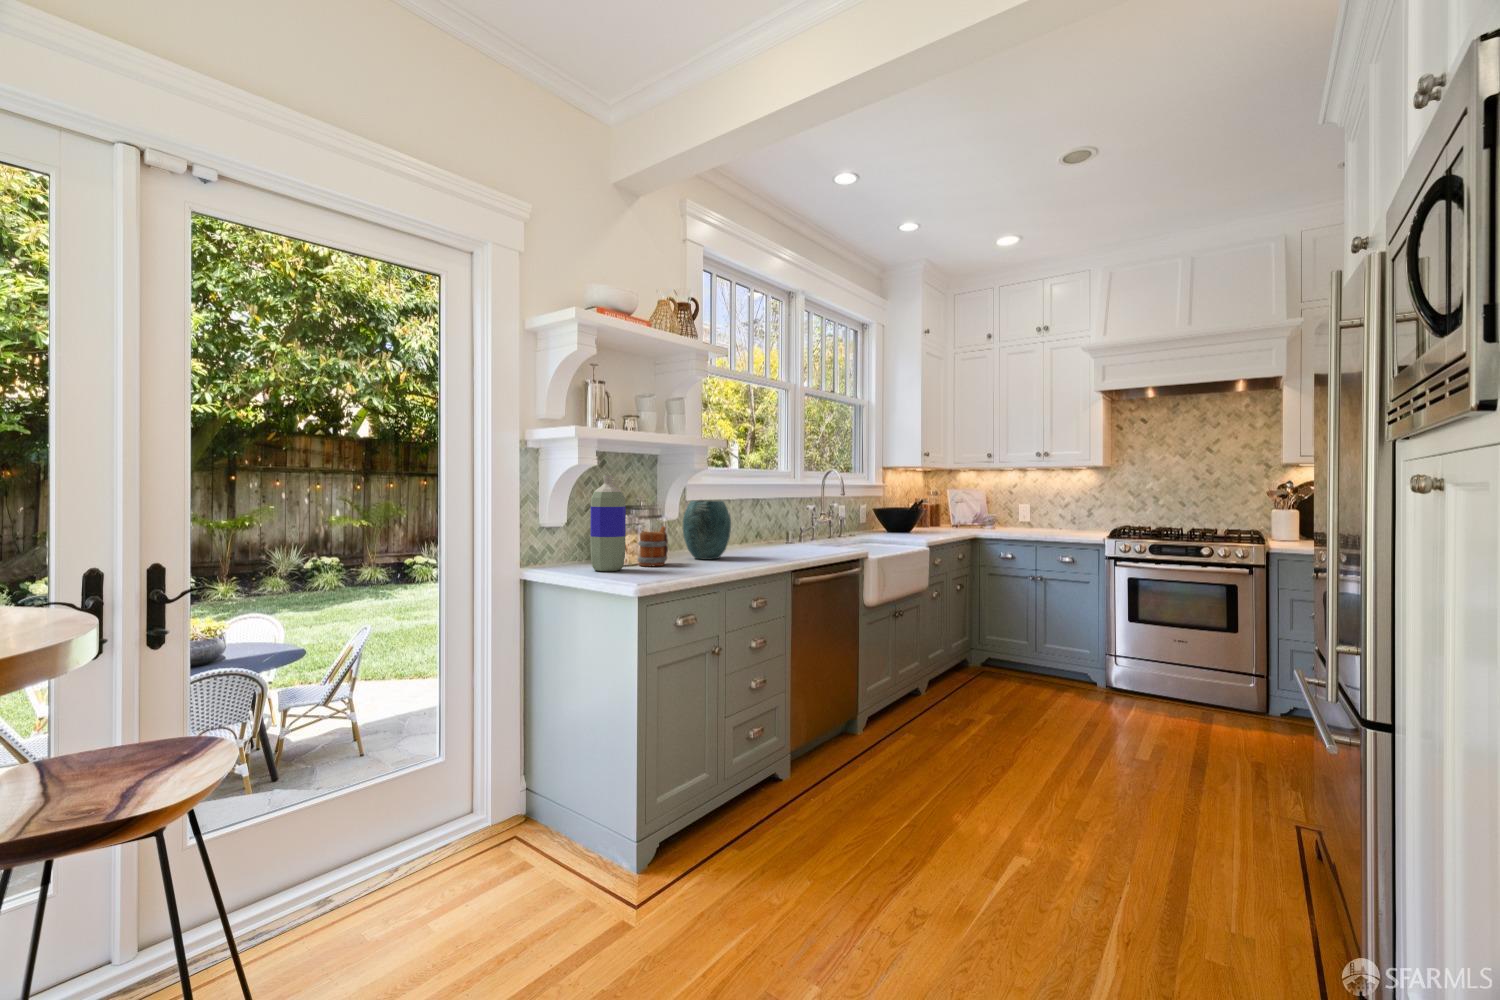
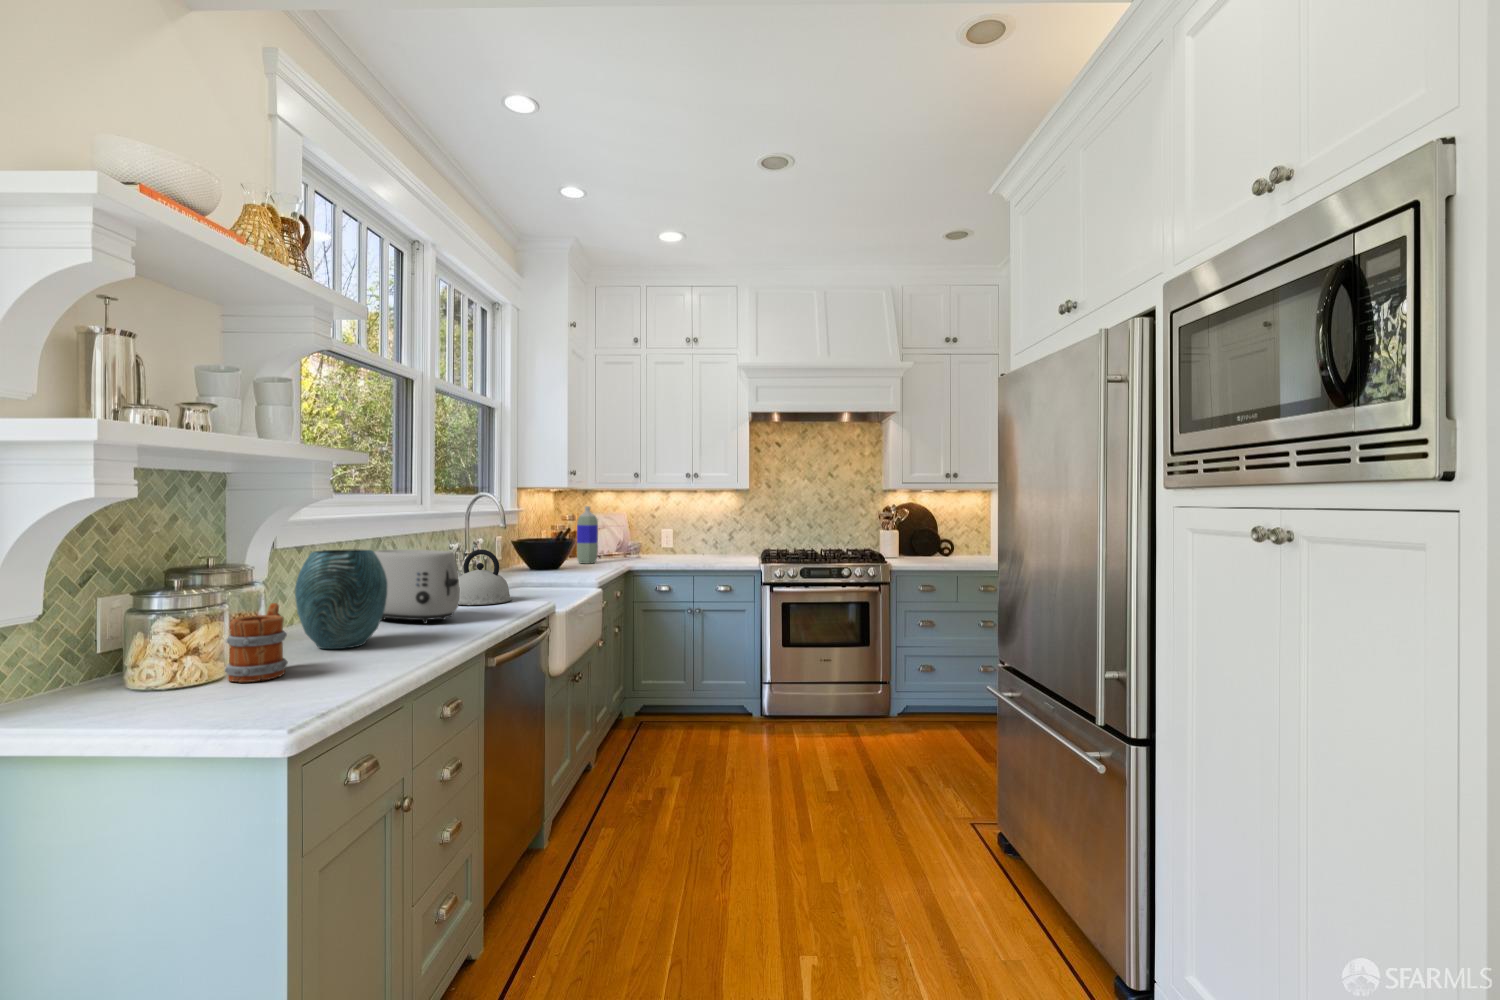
bottle: present [590,475,626,571] -> present [577,506,598,564]
toaster: none [736,505,788,554] -> present [374,549,460,624]
kettle: none [795,509,839,548] -> present [457,549,511,605]

